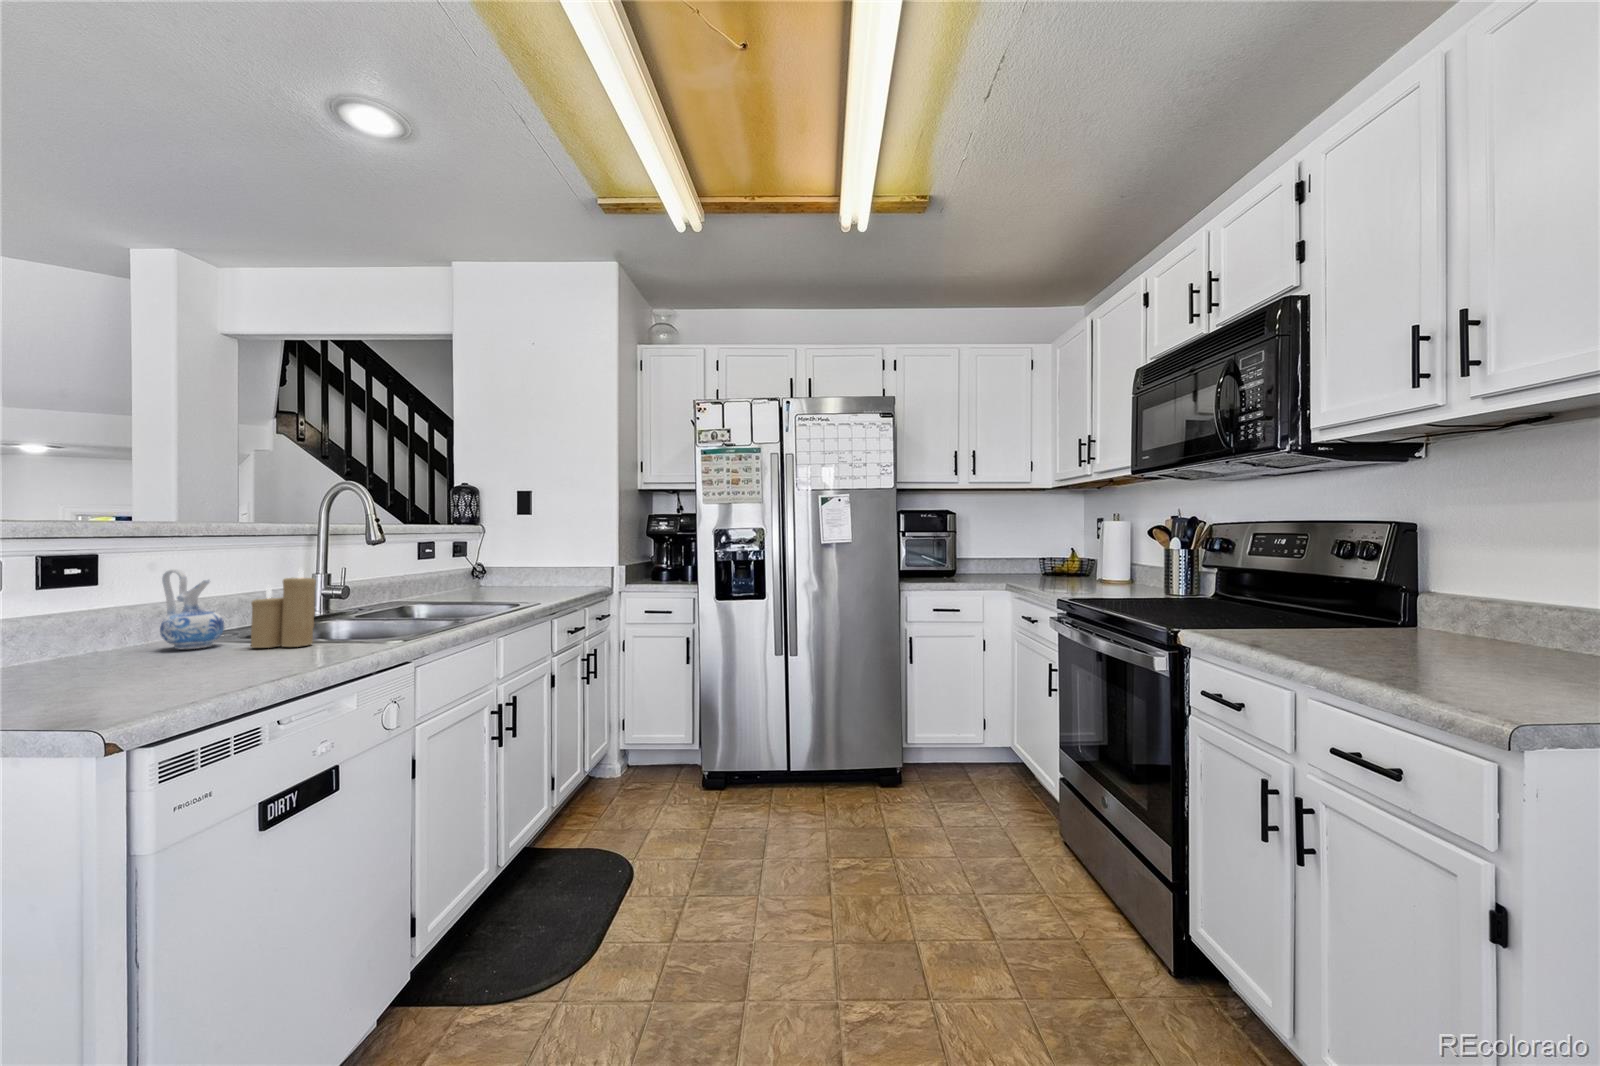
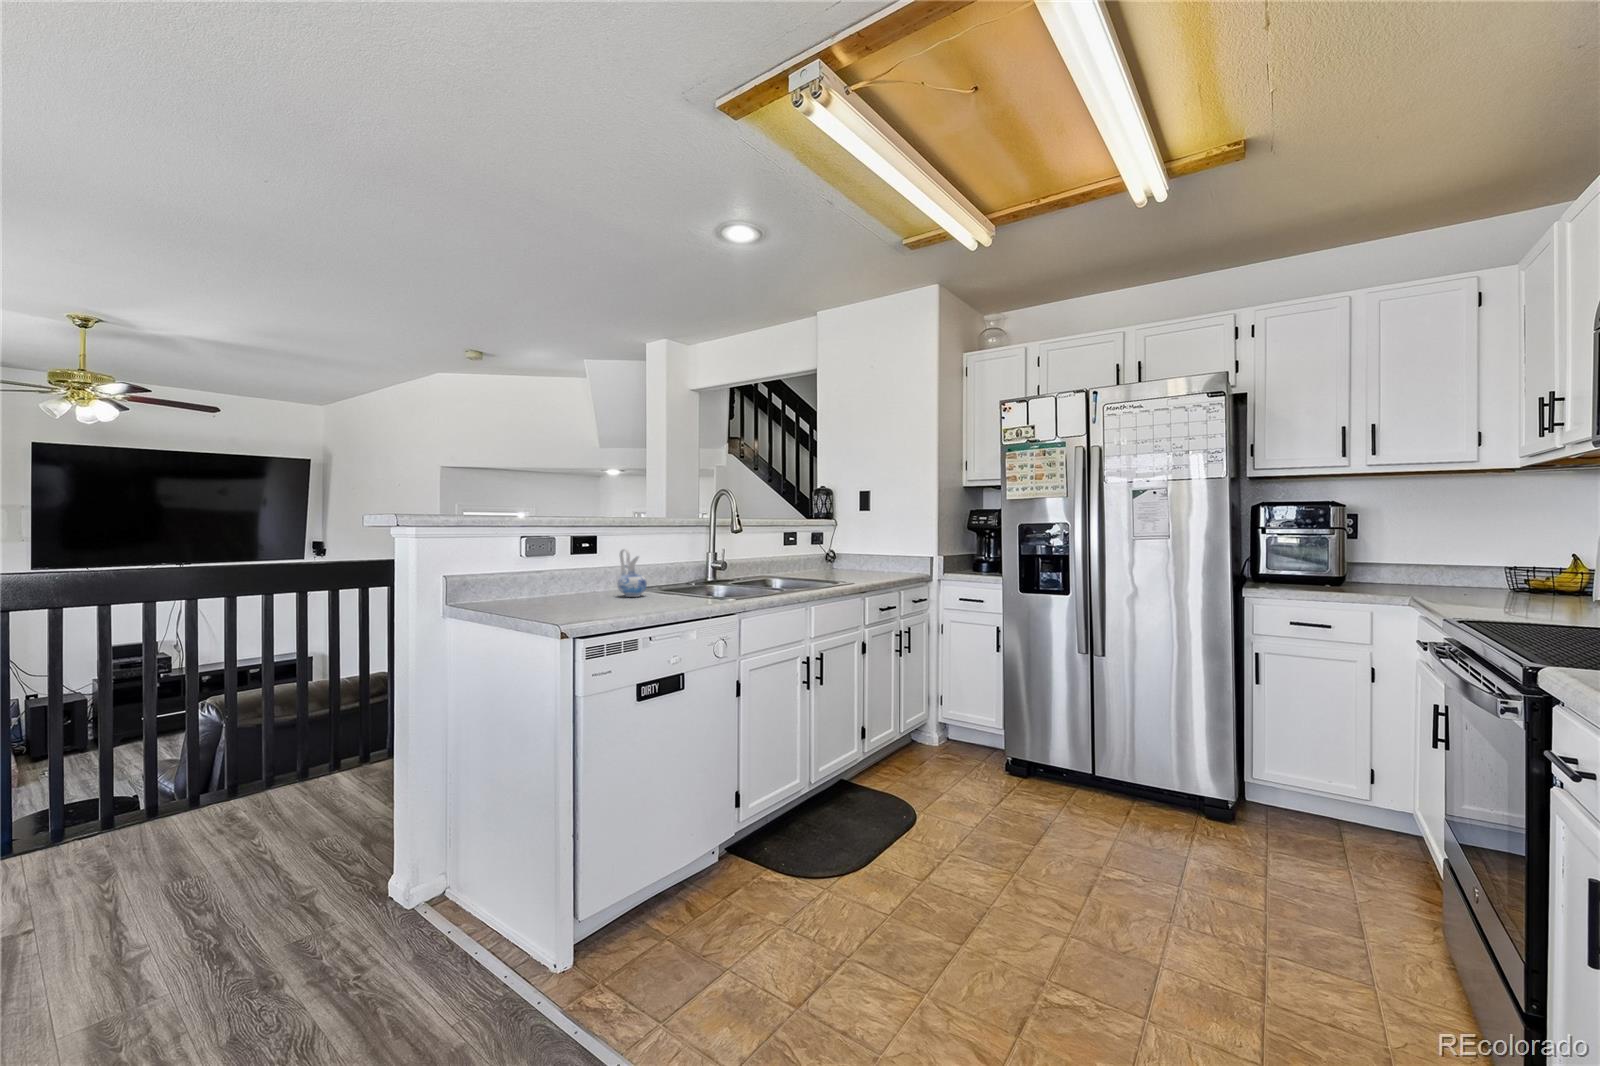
candle: present [251,569,316,648] -> none [655,550,687,601]

